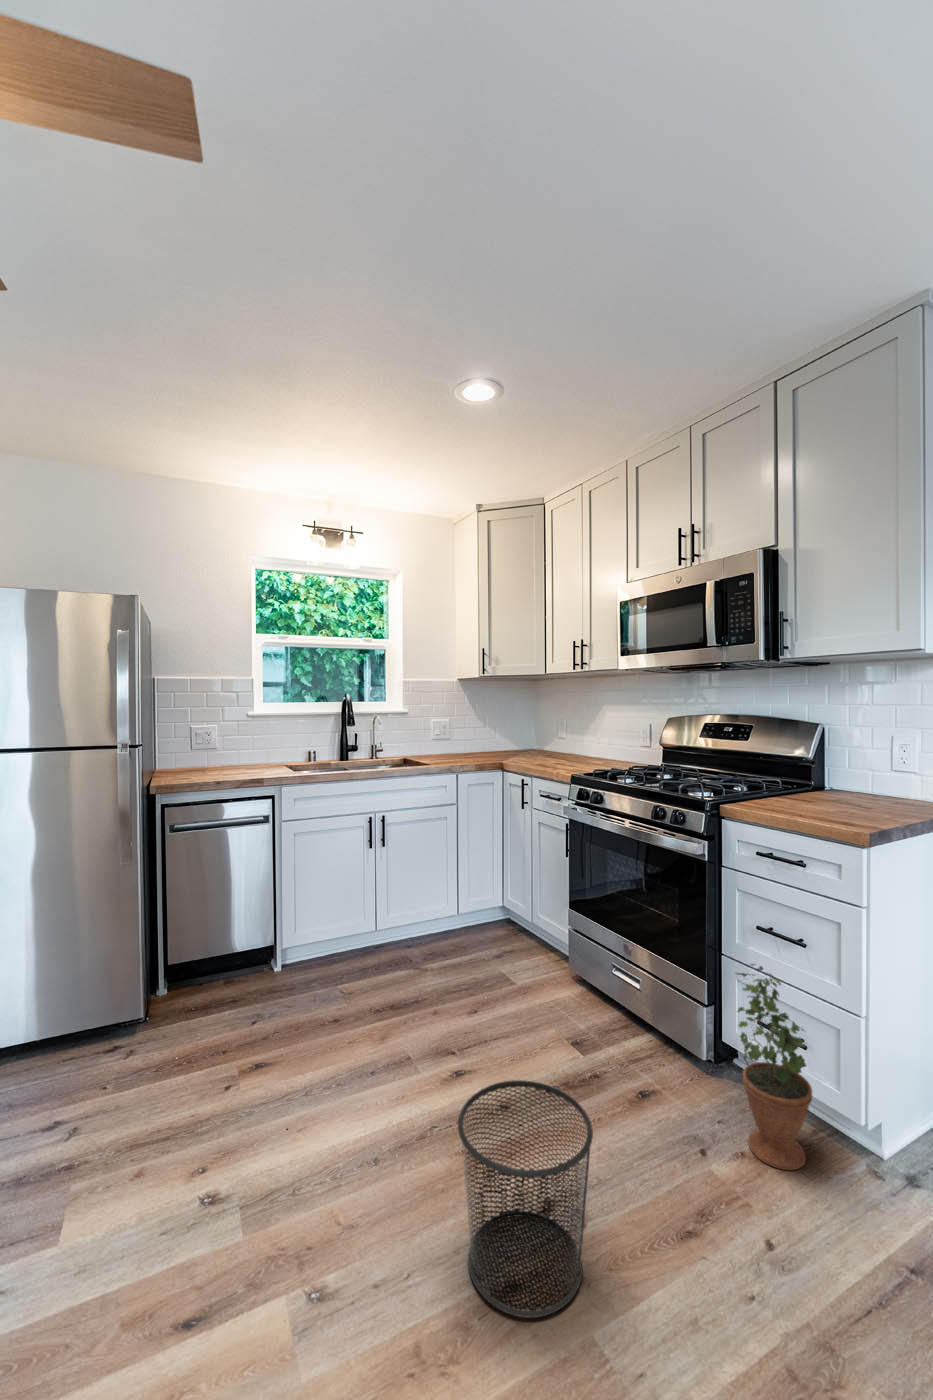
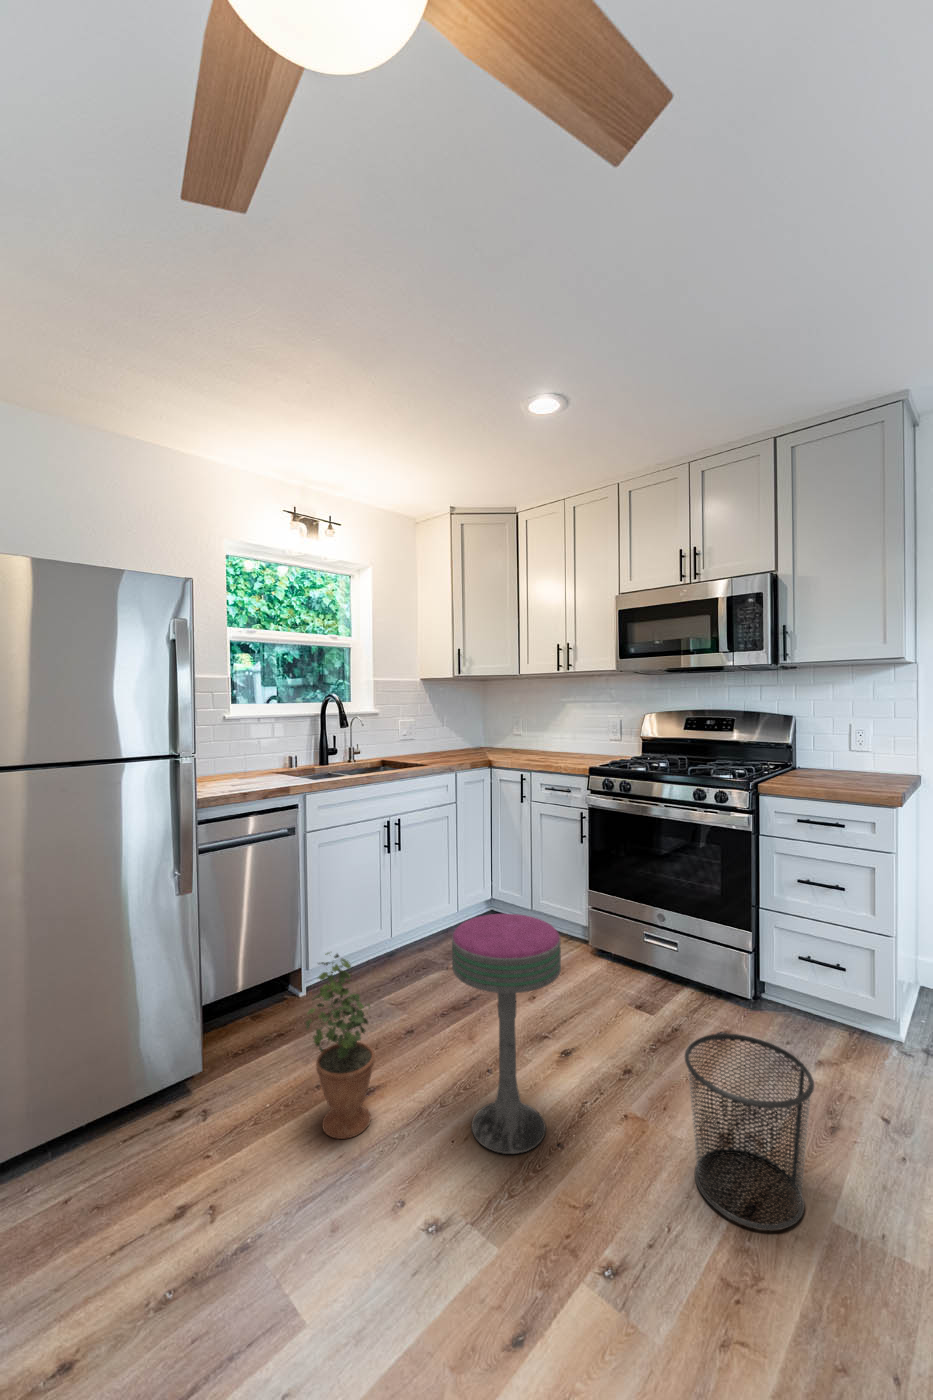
bar stool: none [287,916,399,1158] -> present [452,914,561,1154]
potted plant: present [737,964,812,1170] -> present [306,953,375,1139]

